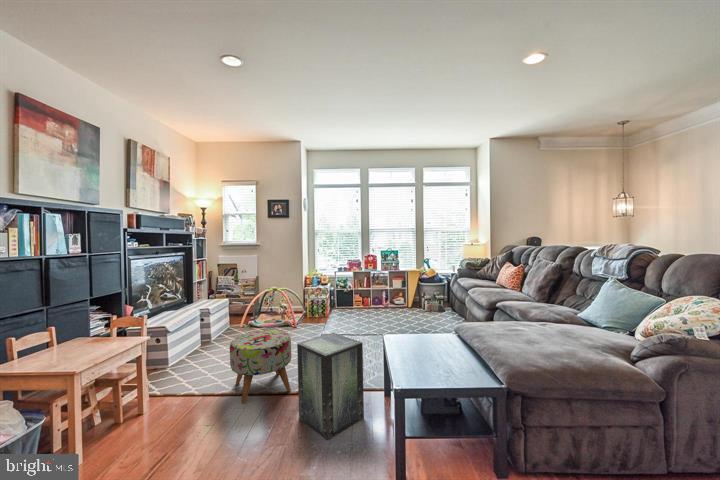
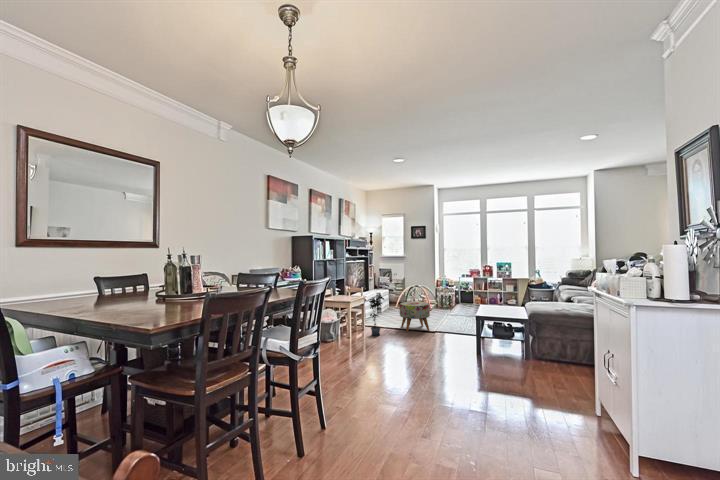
storage box: present [297,333,364,440] -> none [433,300,466,343]
potted plant: none [131,337,183,442] -> present [369,294,384,336]

